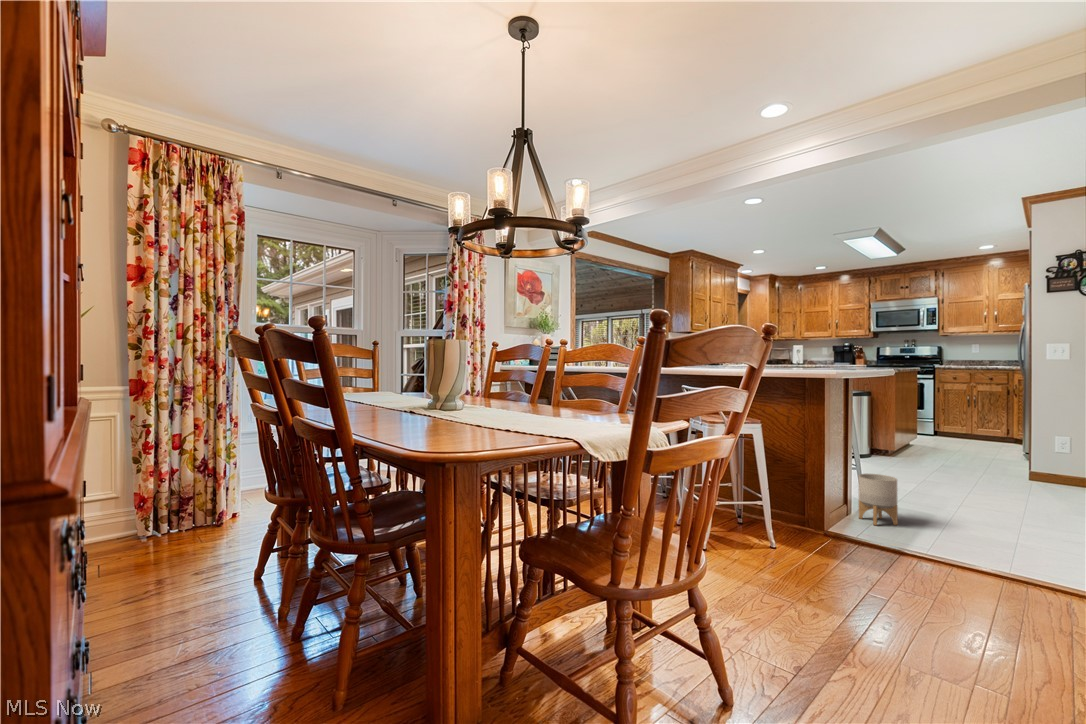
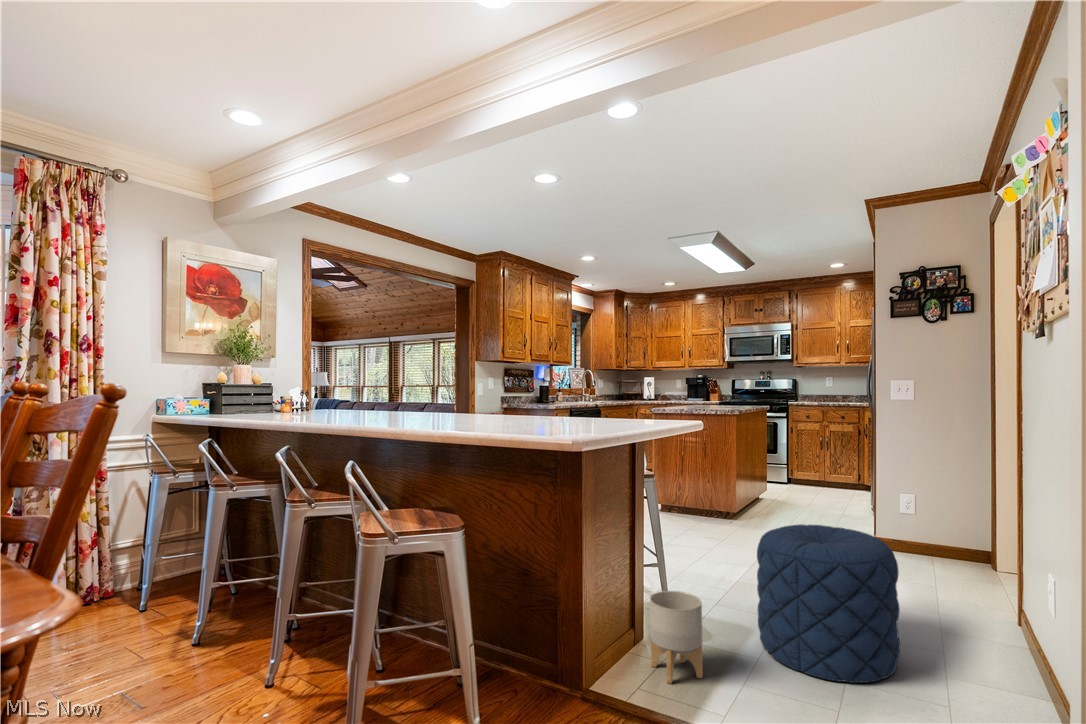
pouf: none [933,439,1049,534] -> present [757,525,900,683]

